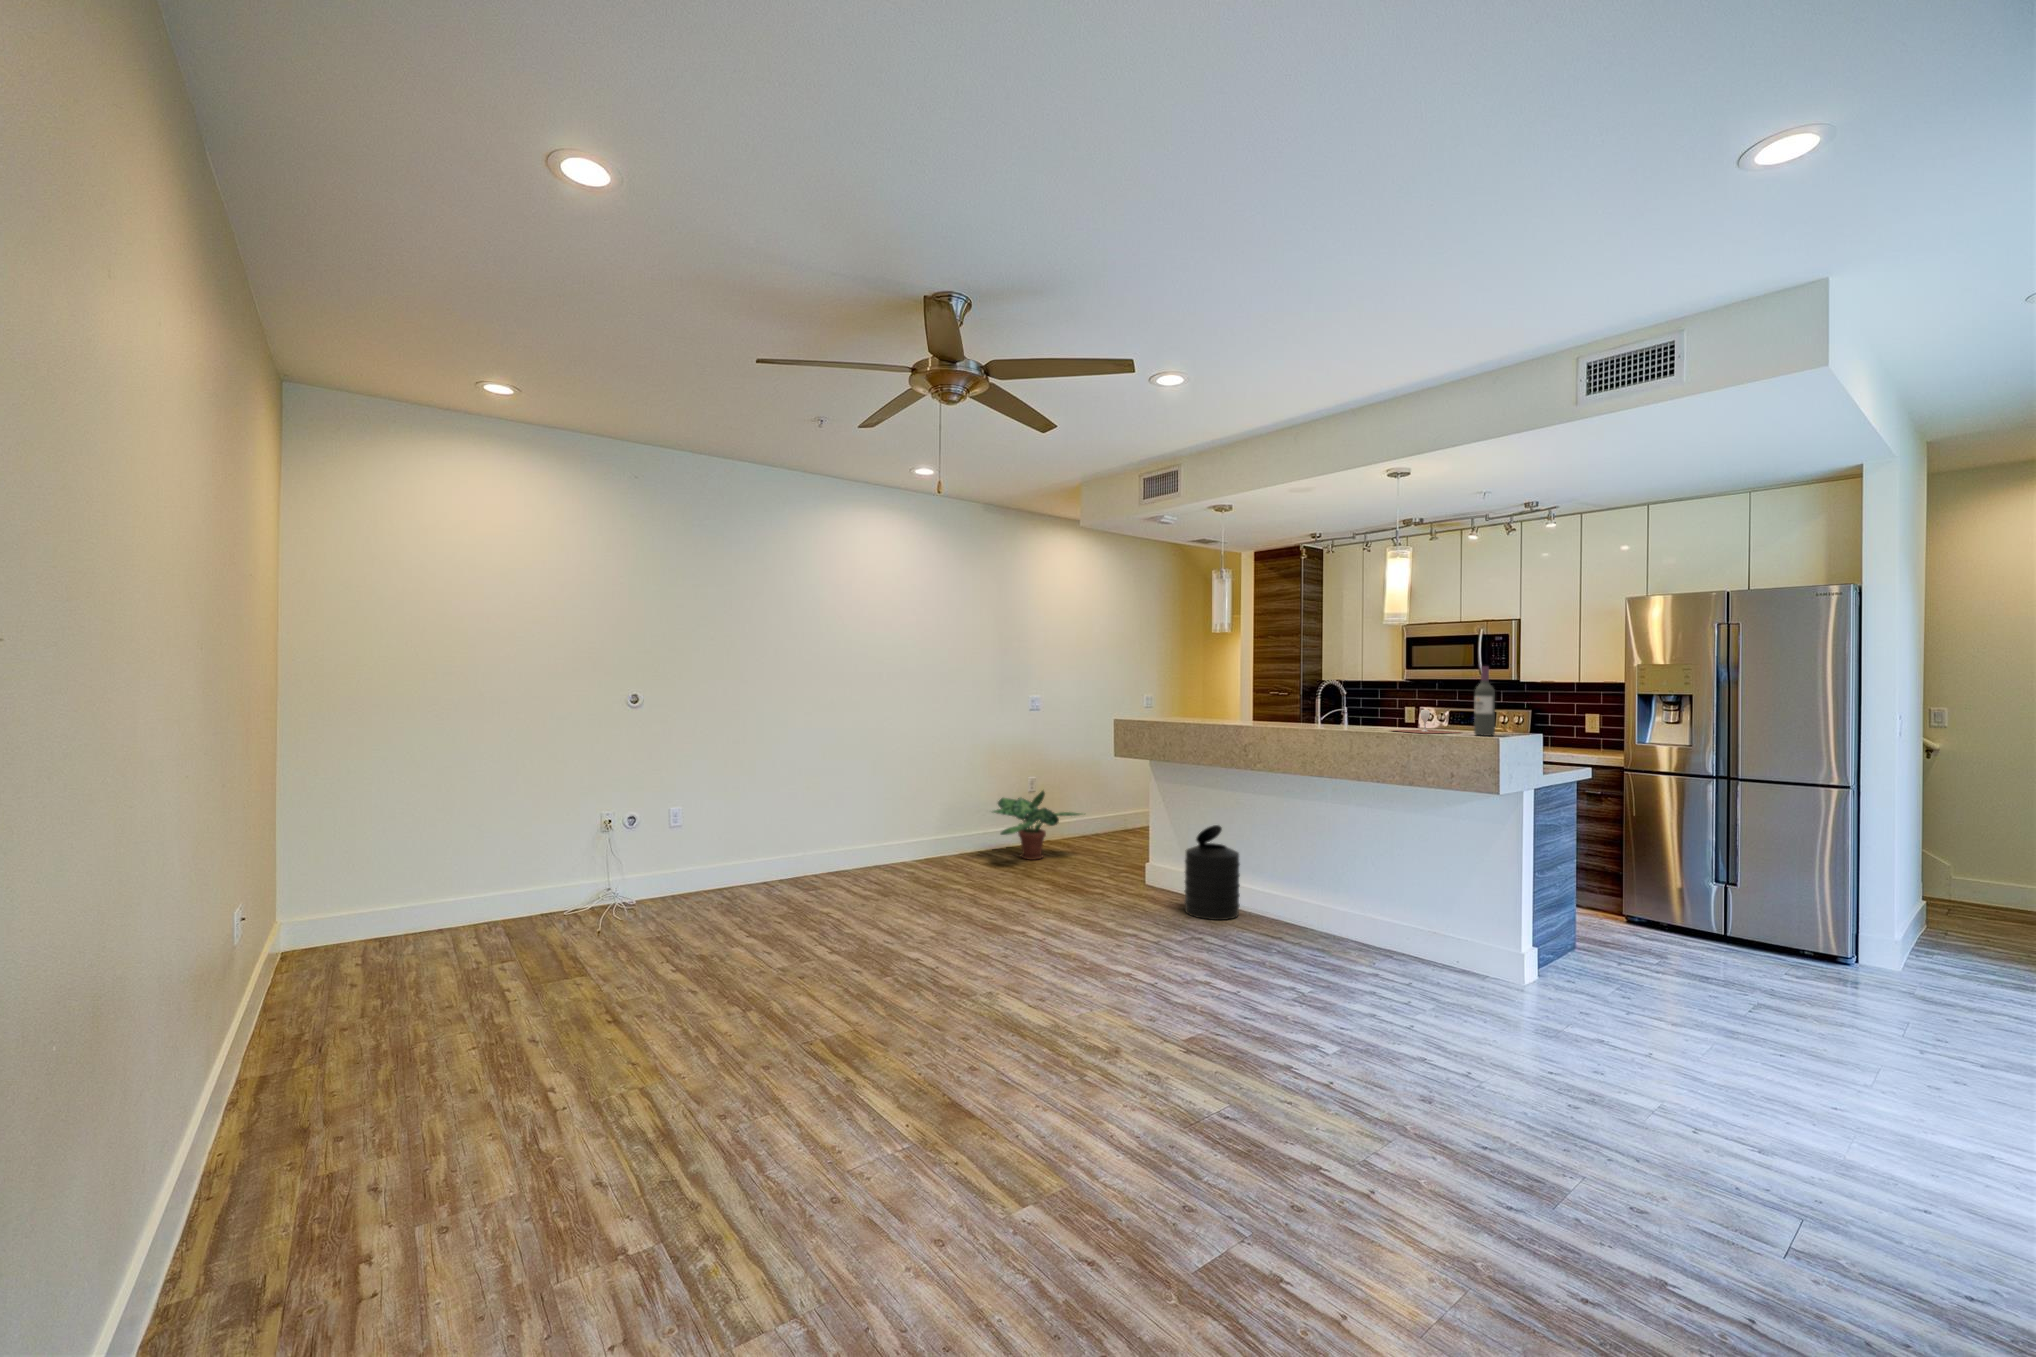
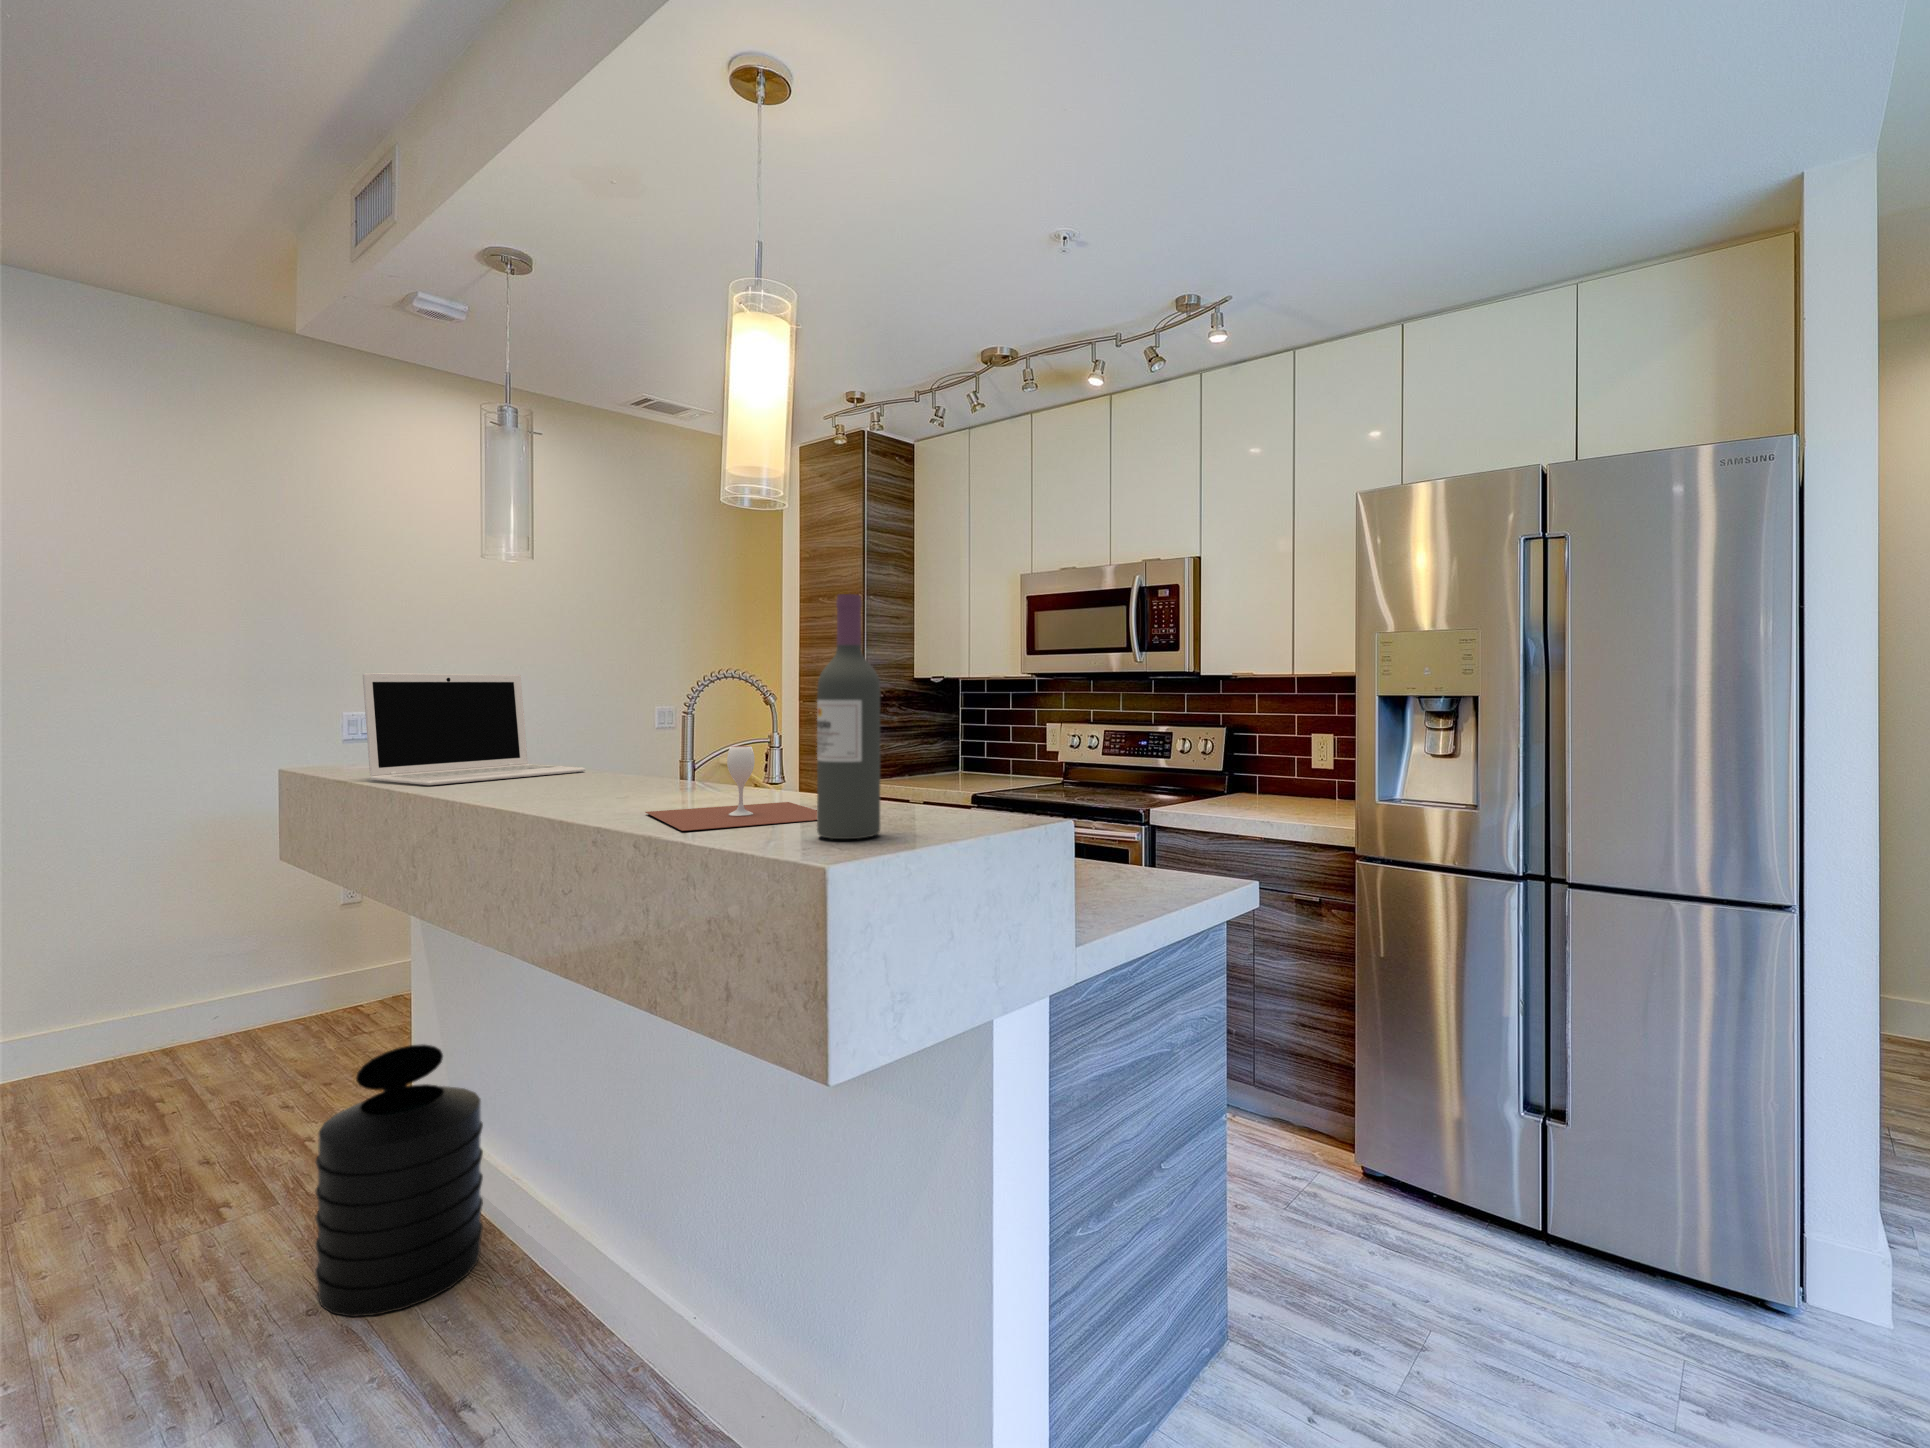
laptop: none [1212,682,1280,724] -> present [363,673,586,785]
potted plant: present [993,791,1081,860] -> none [72,921,365,1080]

